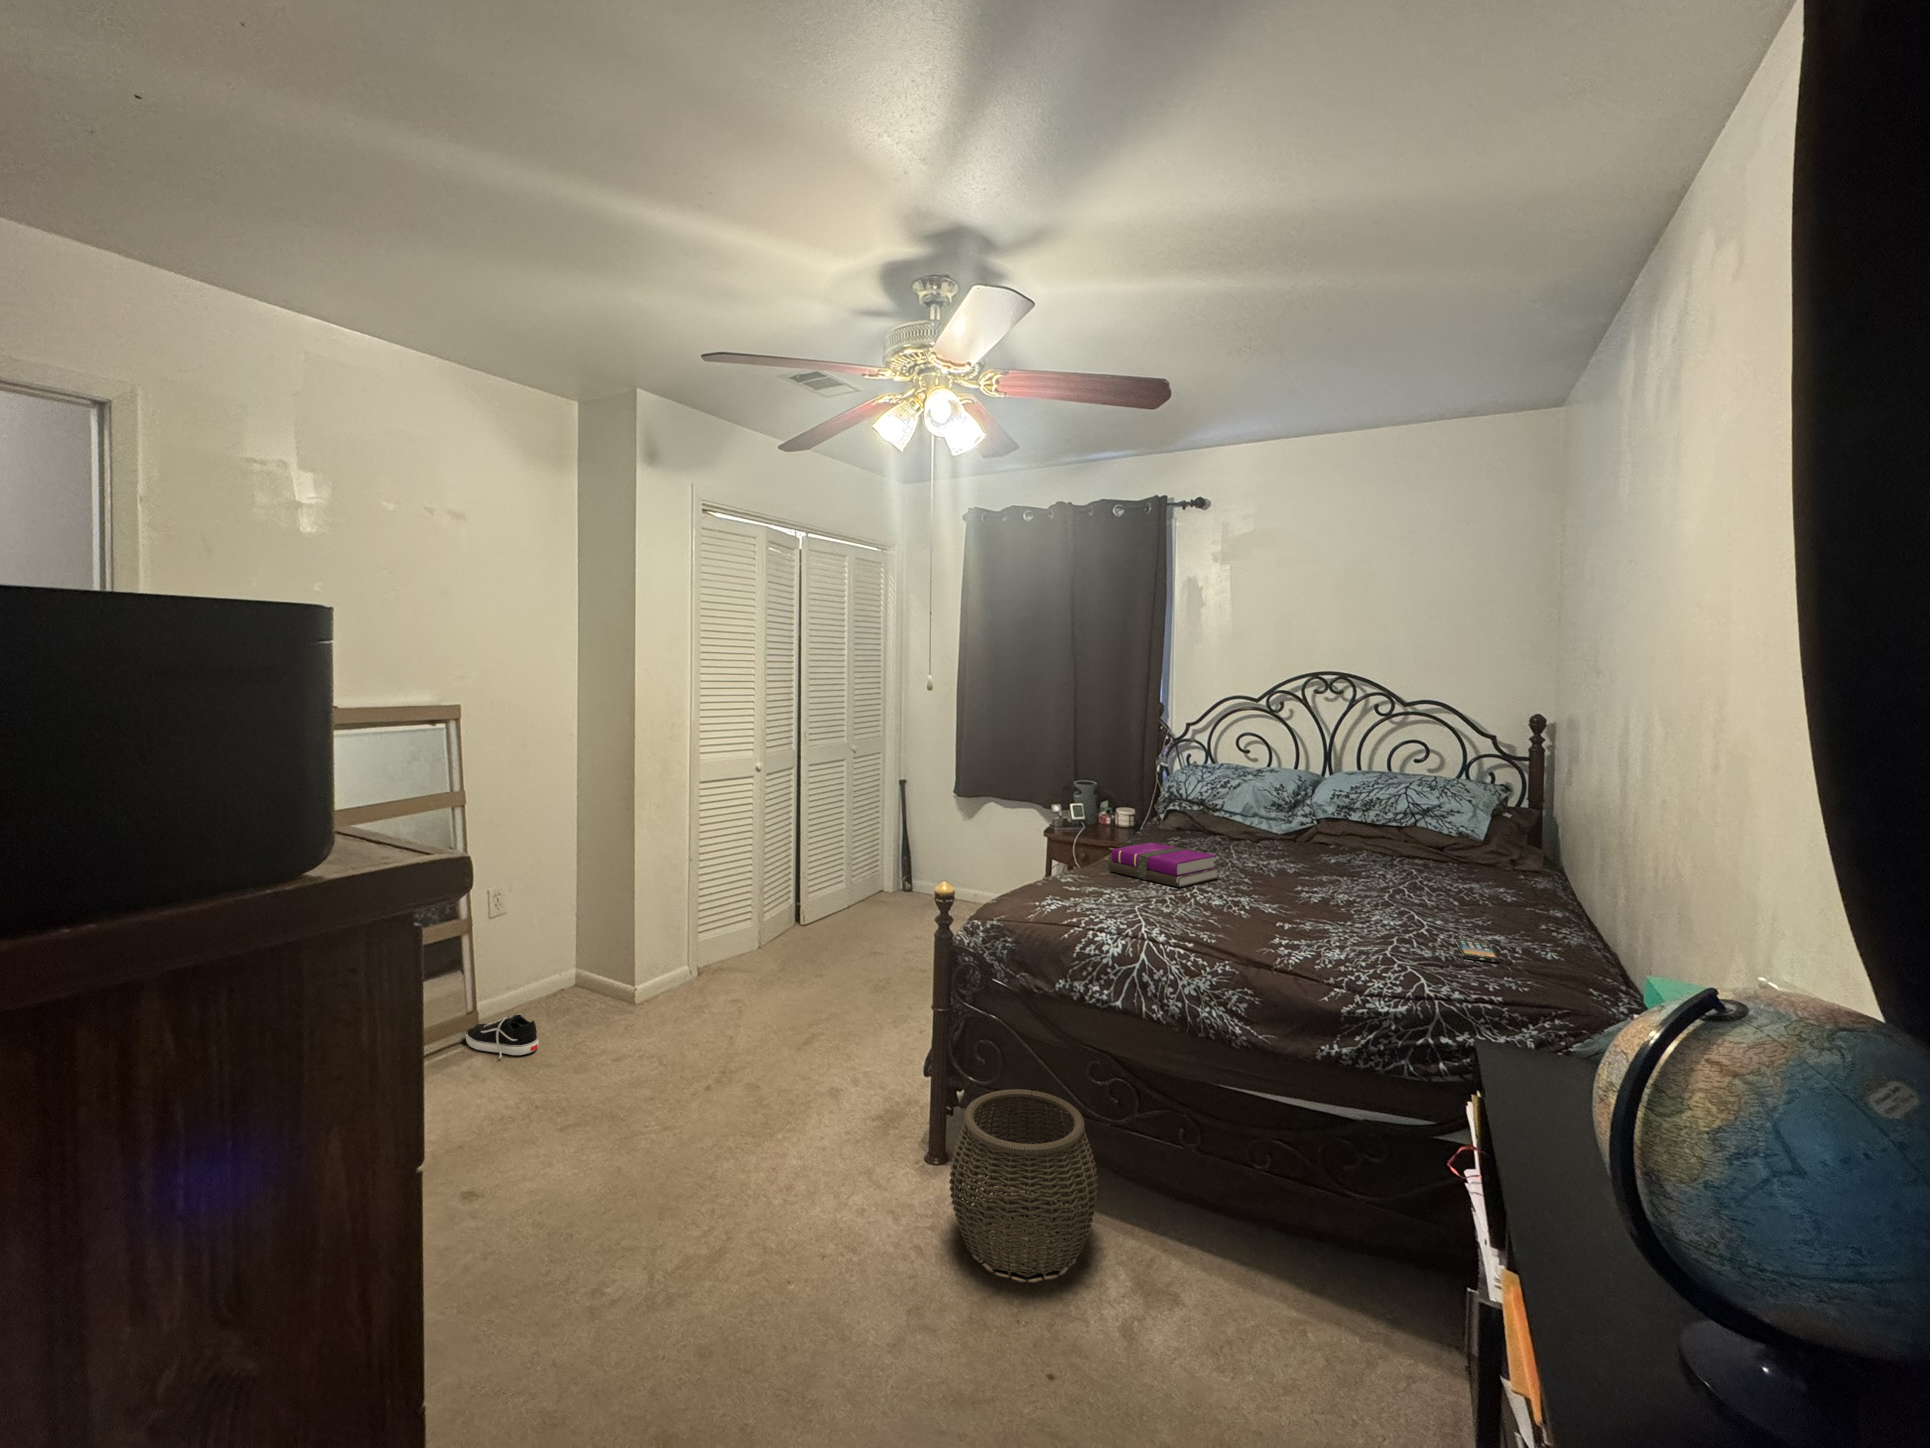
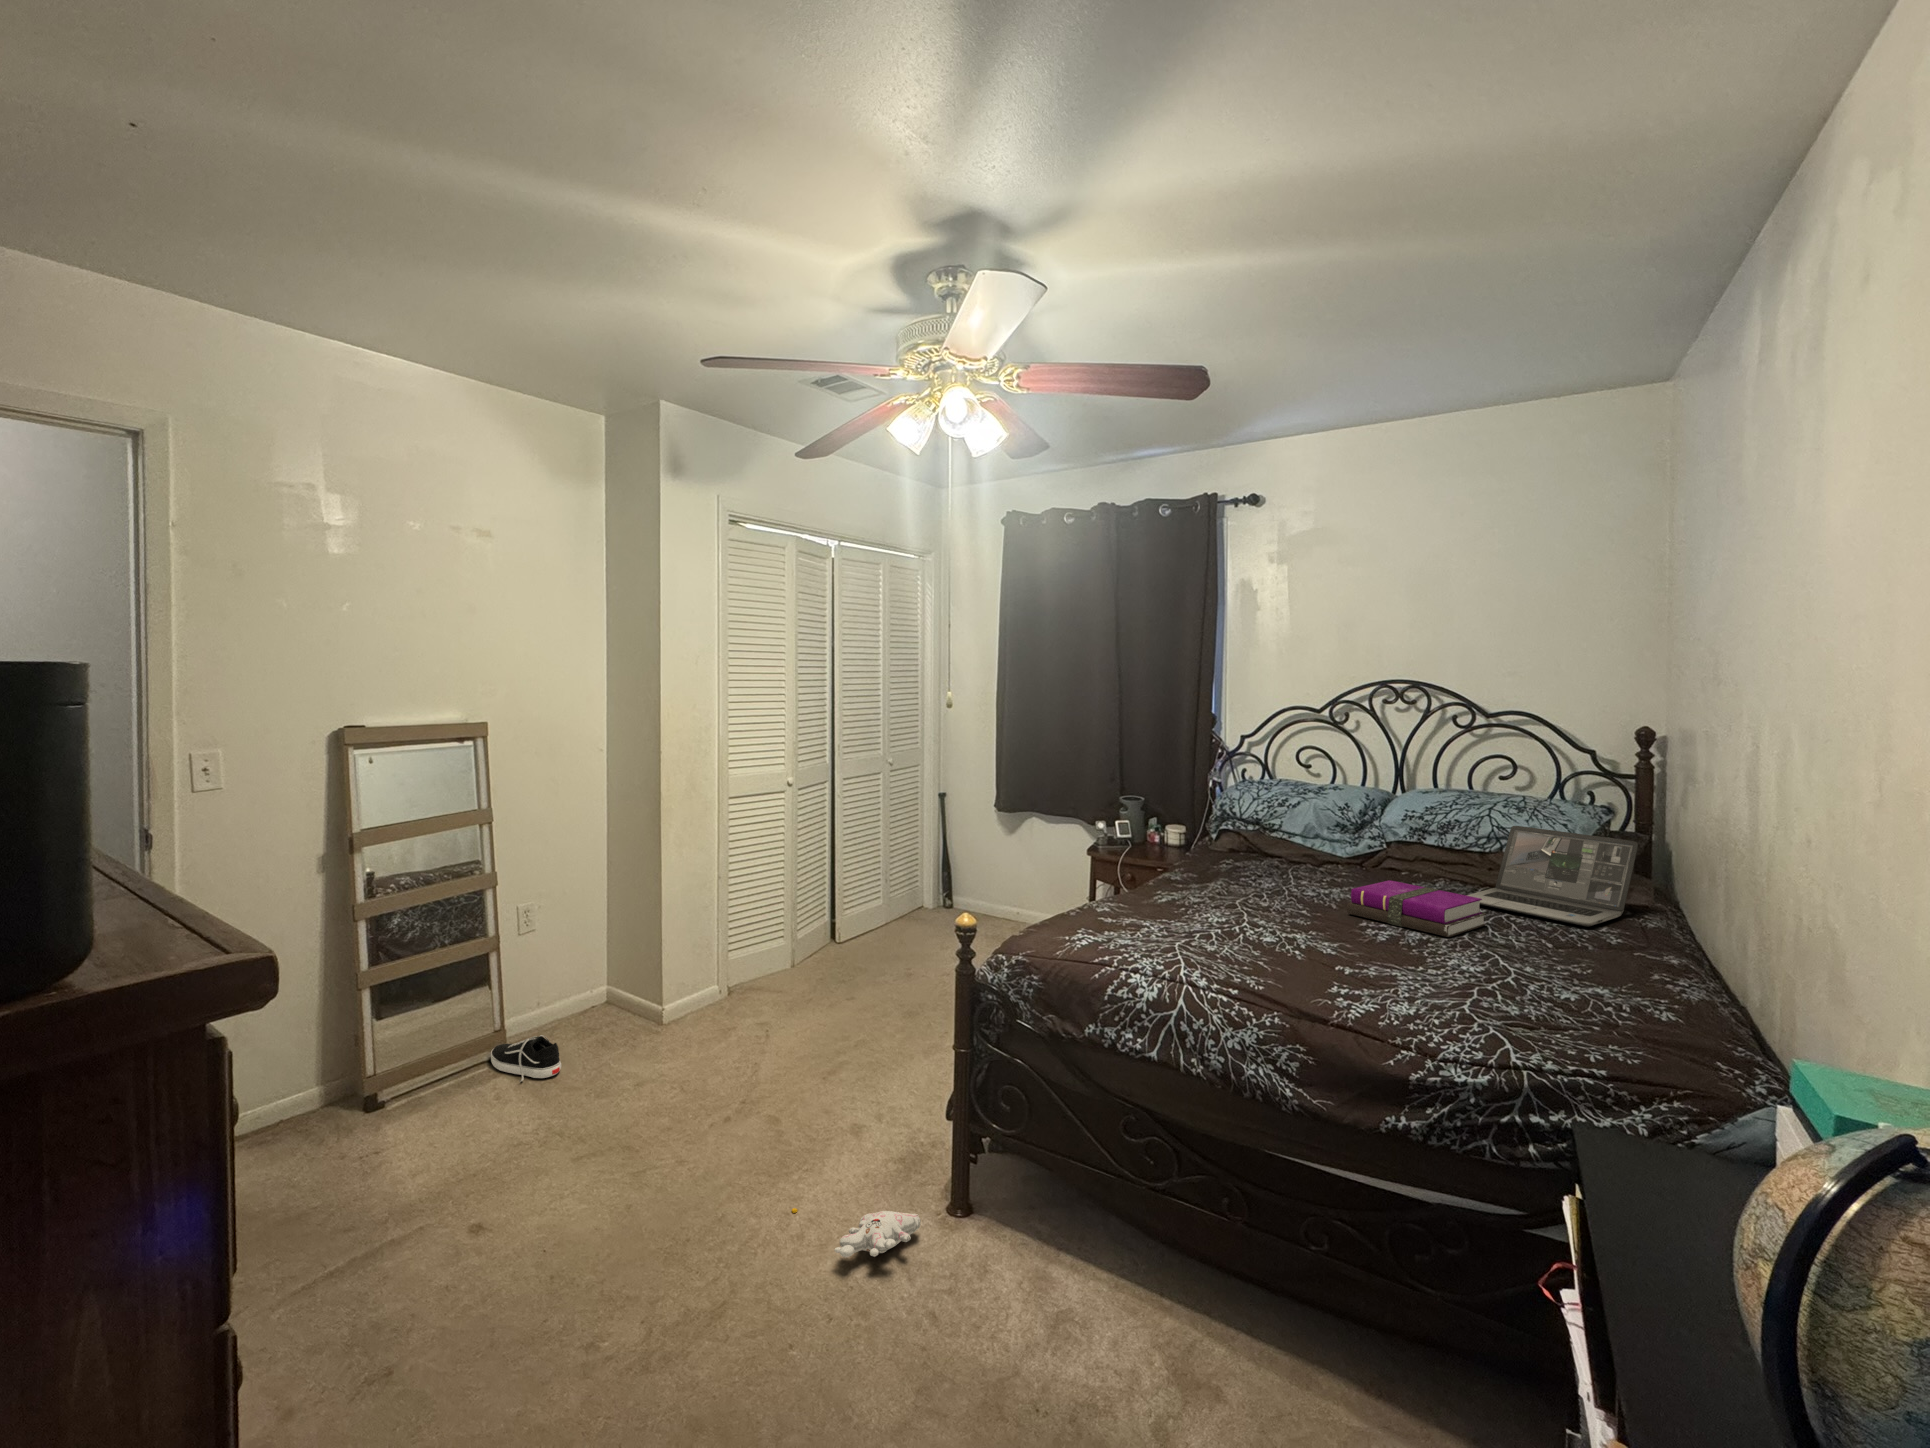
laptop: none [1382,802,1532,888] -> present [1467,826,1638,926]
notebook: present [1108,843,1219,887] -> present [1347,880,1486,937]
smartphone: present [1455,939,1499,962] -> none [1547,992,1601,1022]
woven basket: present [949,1089,1098,1277] -> none [966,1145,1131,1361]
plush toy: none [779,1158,903,1200] -> present [792,1208,921,1257]

